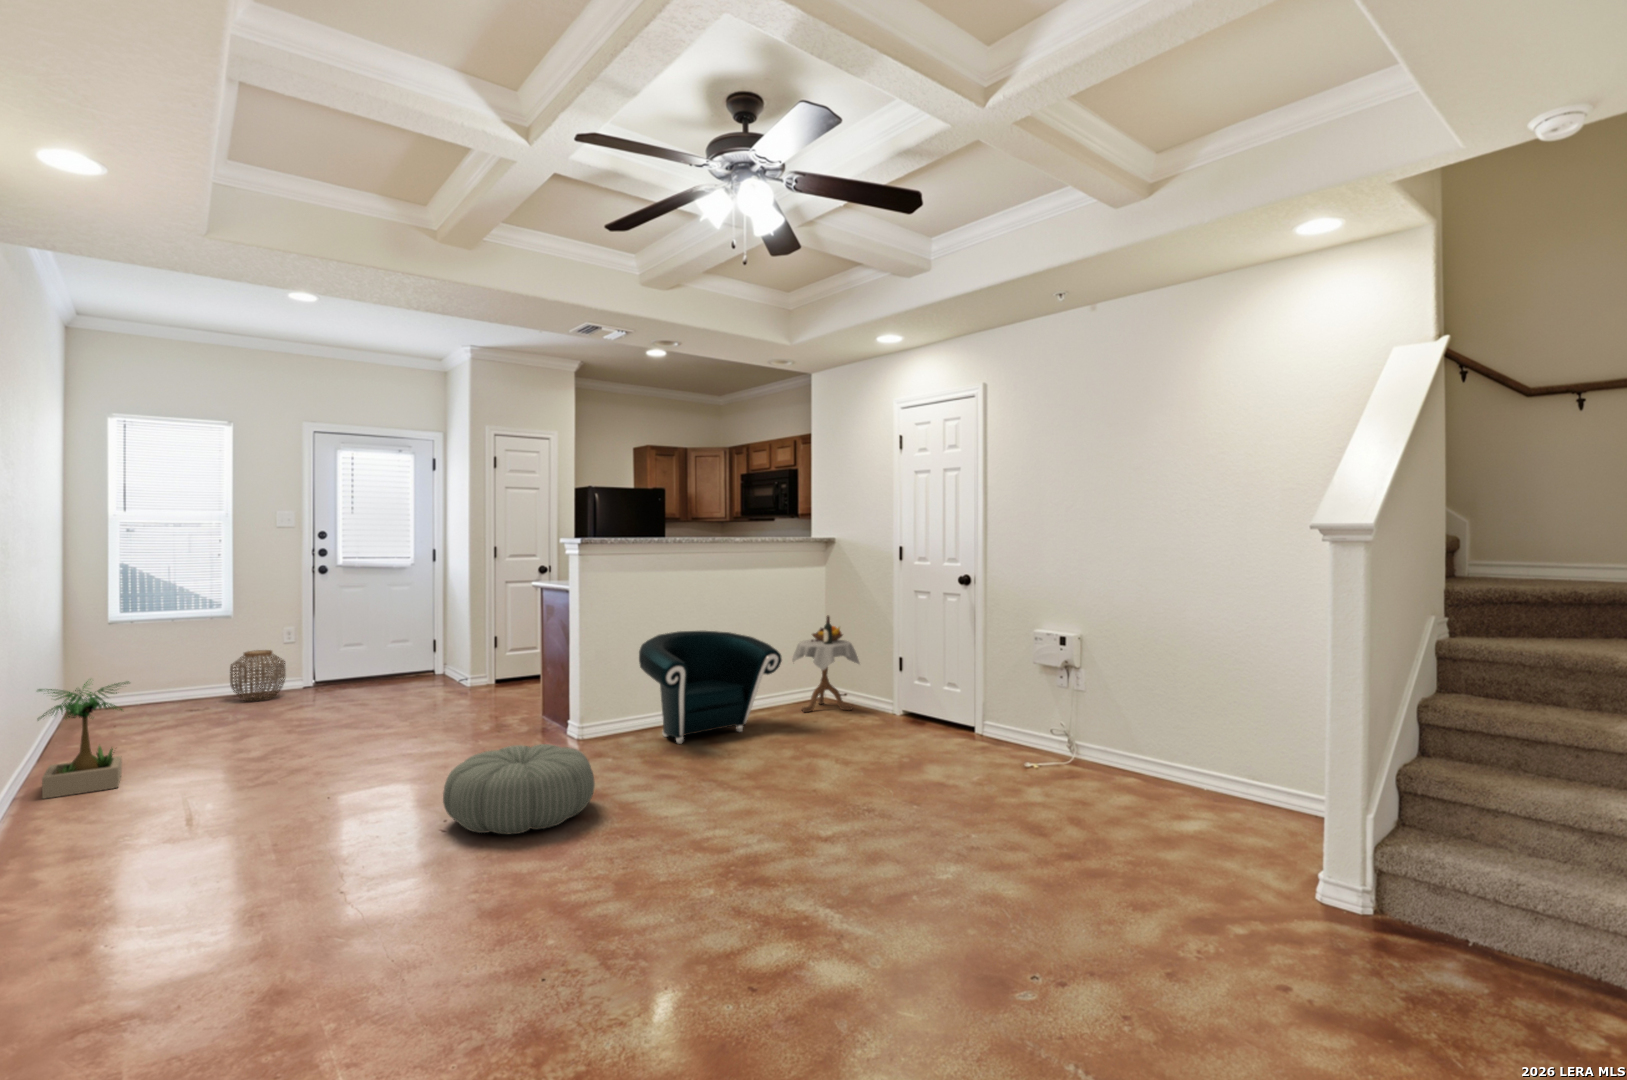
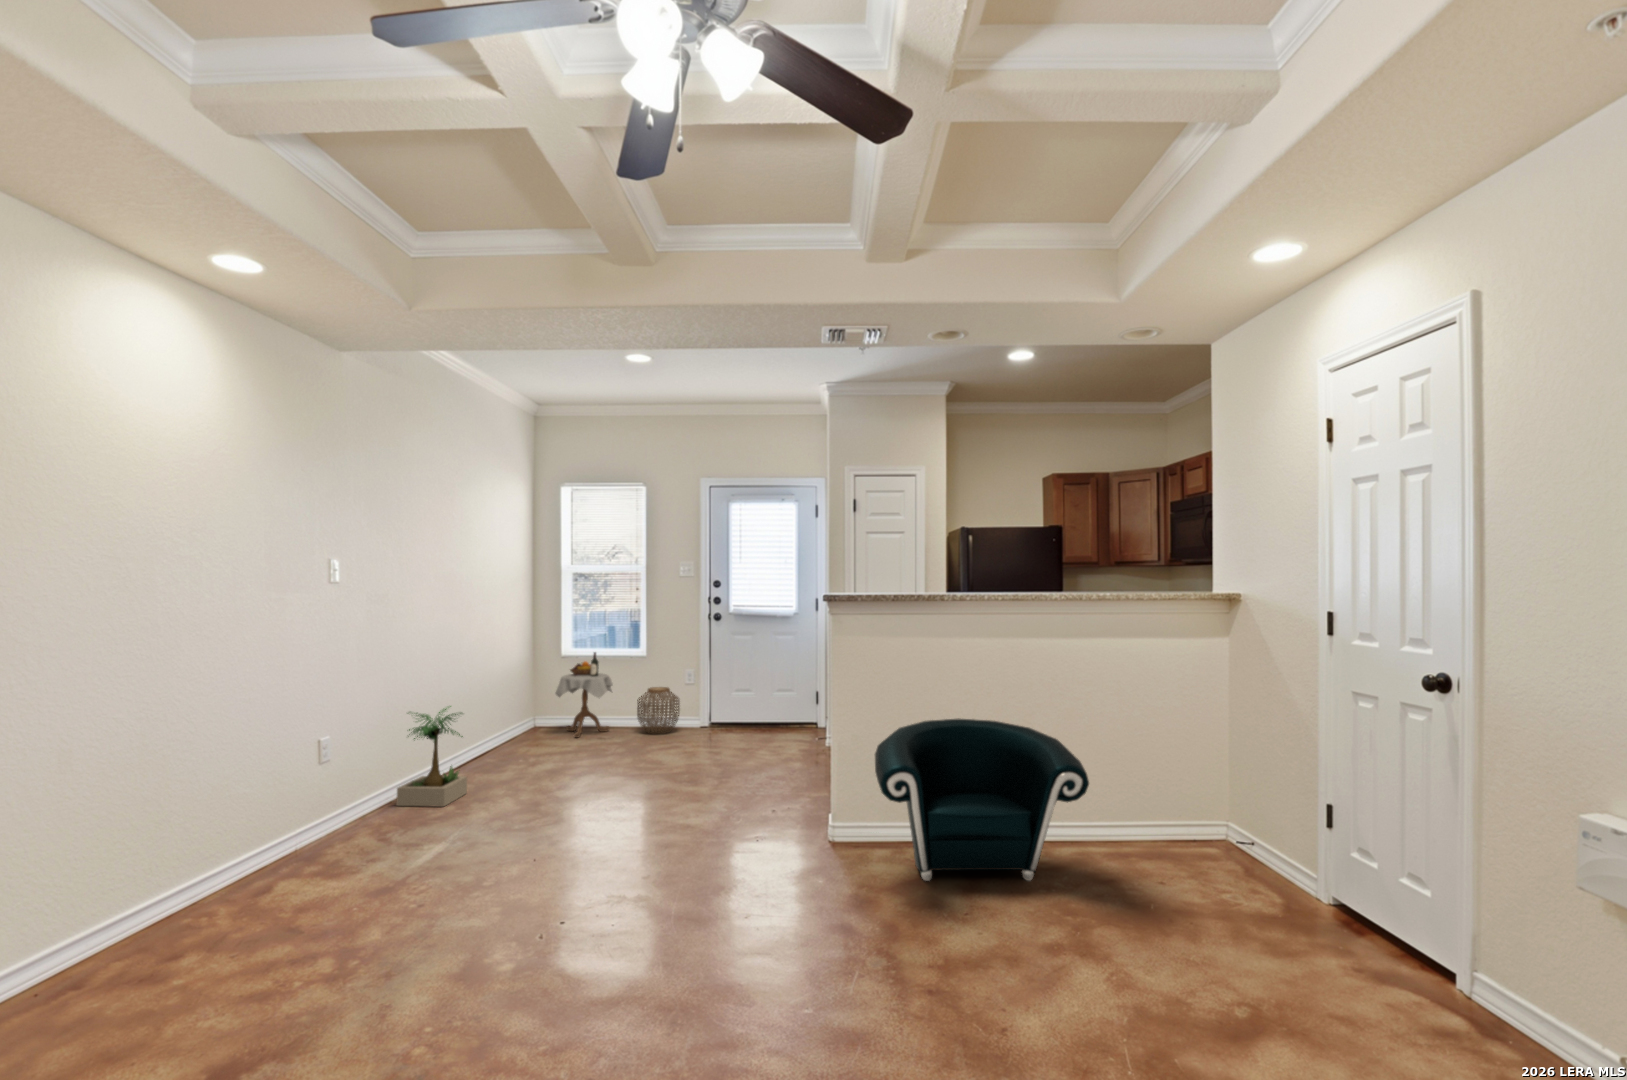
side table: present [792,616,859,712] -> present [556,652,613,737]
pouf: present [443,744,595,834] -> none [516,850,705,982]

